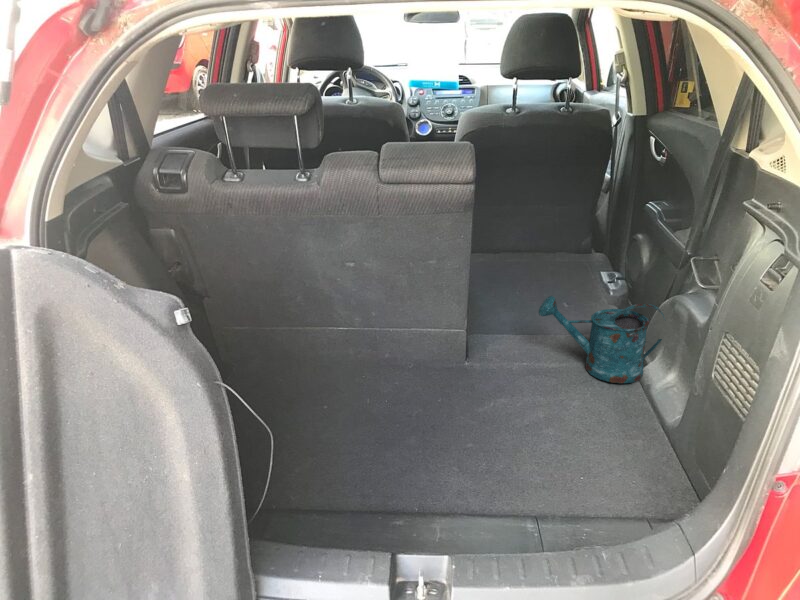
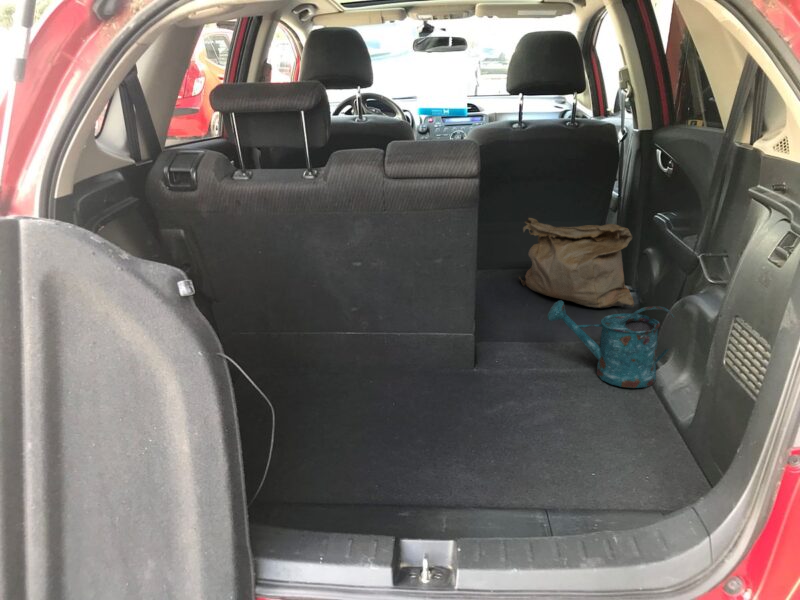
bag: none [509,205,624,297] -> present [519,218,634,308]

